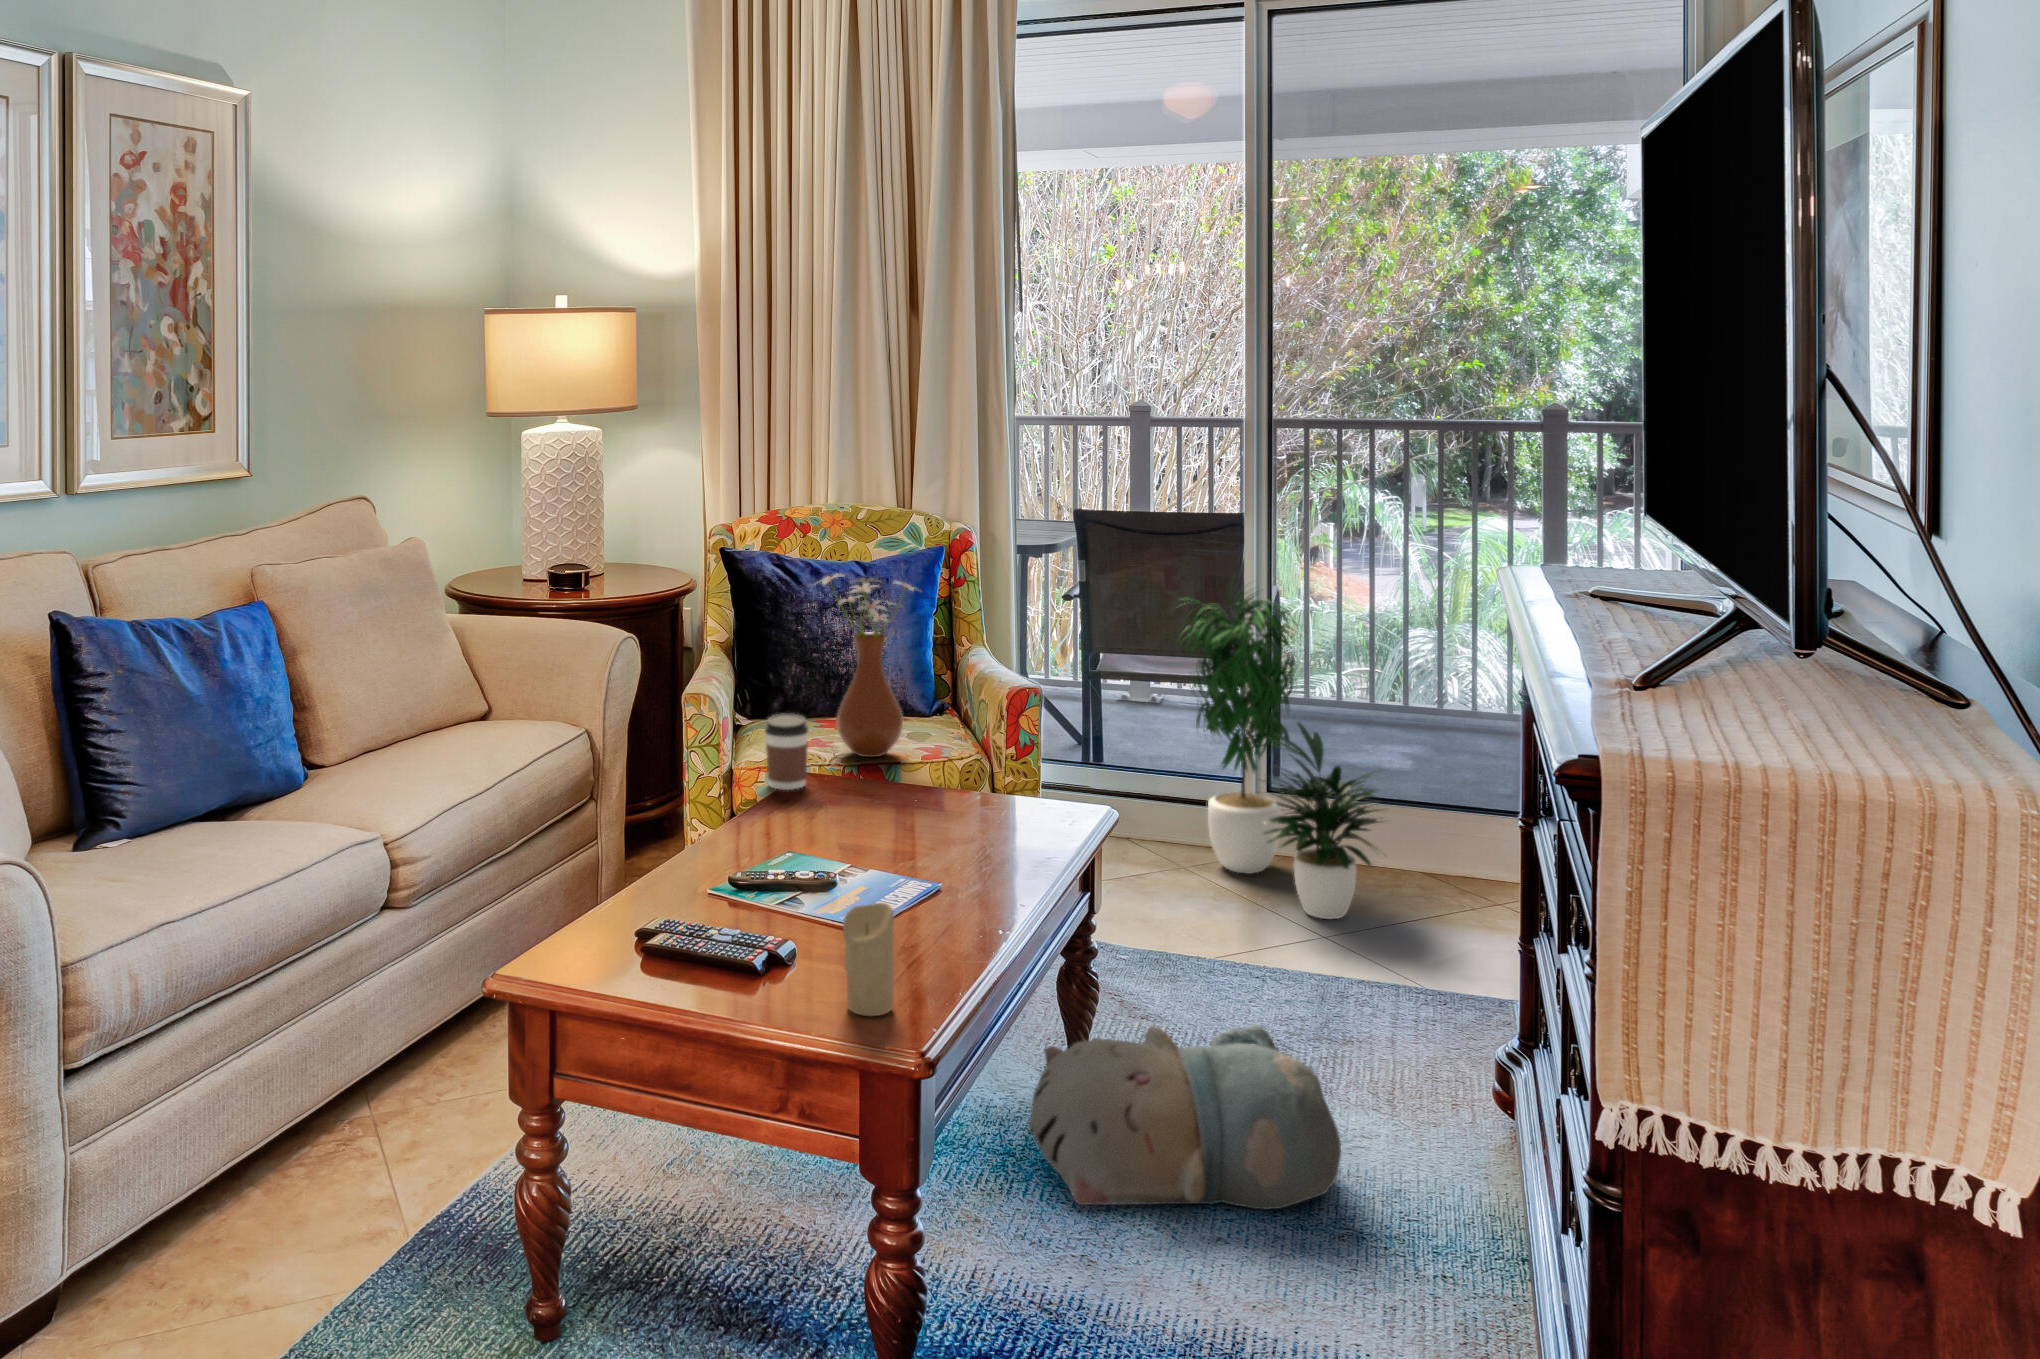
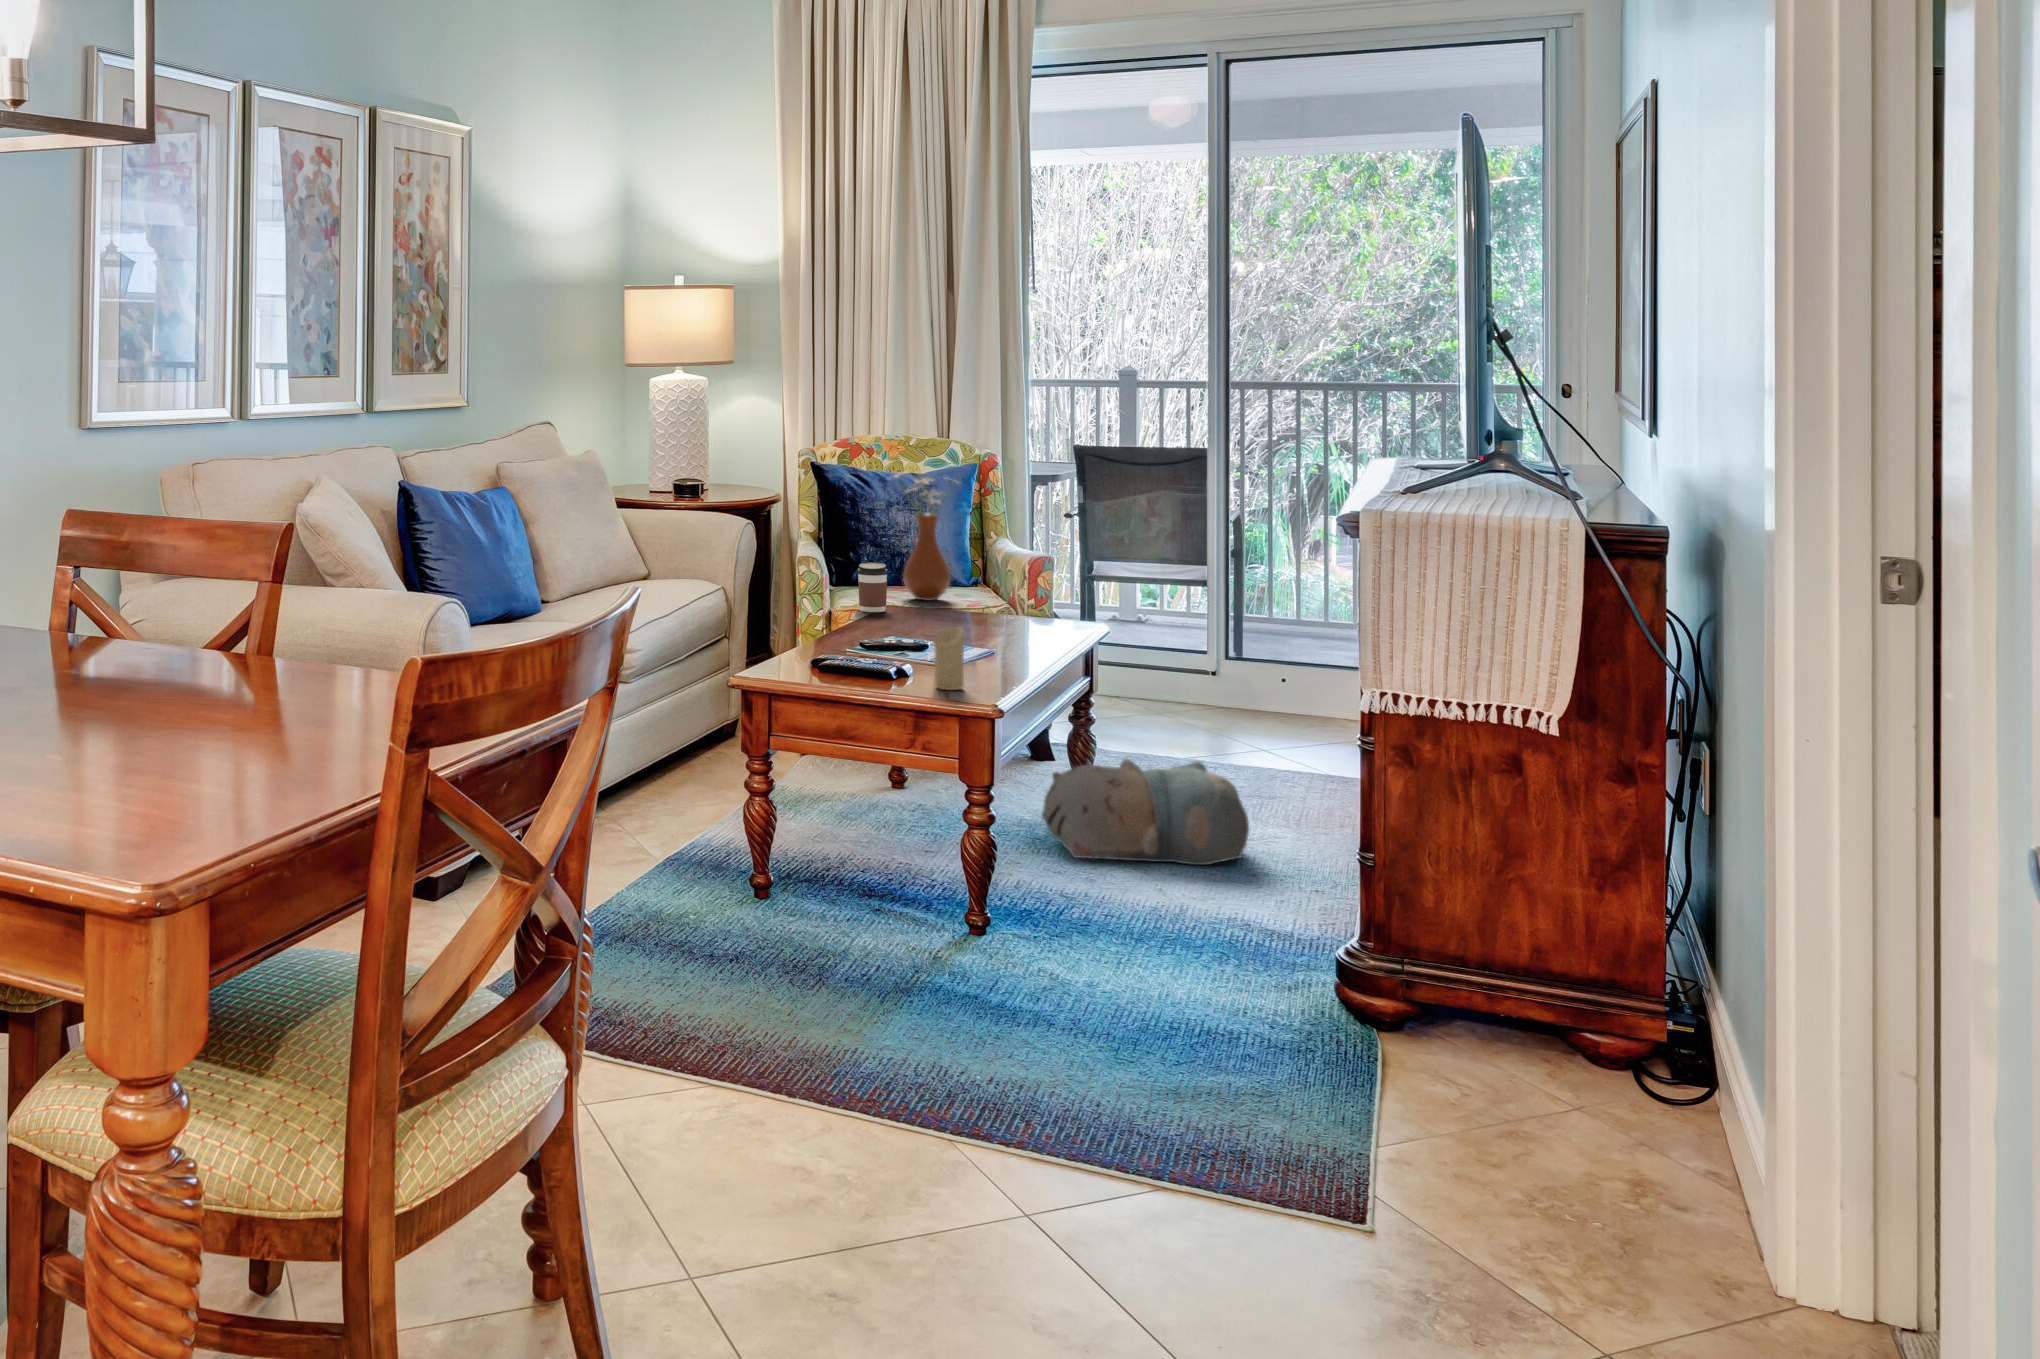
potted plant: present [1181,588,1382,919] -> none [1149,491,1312,741]

